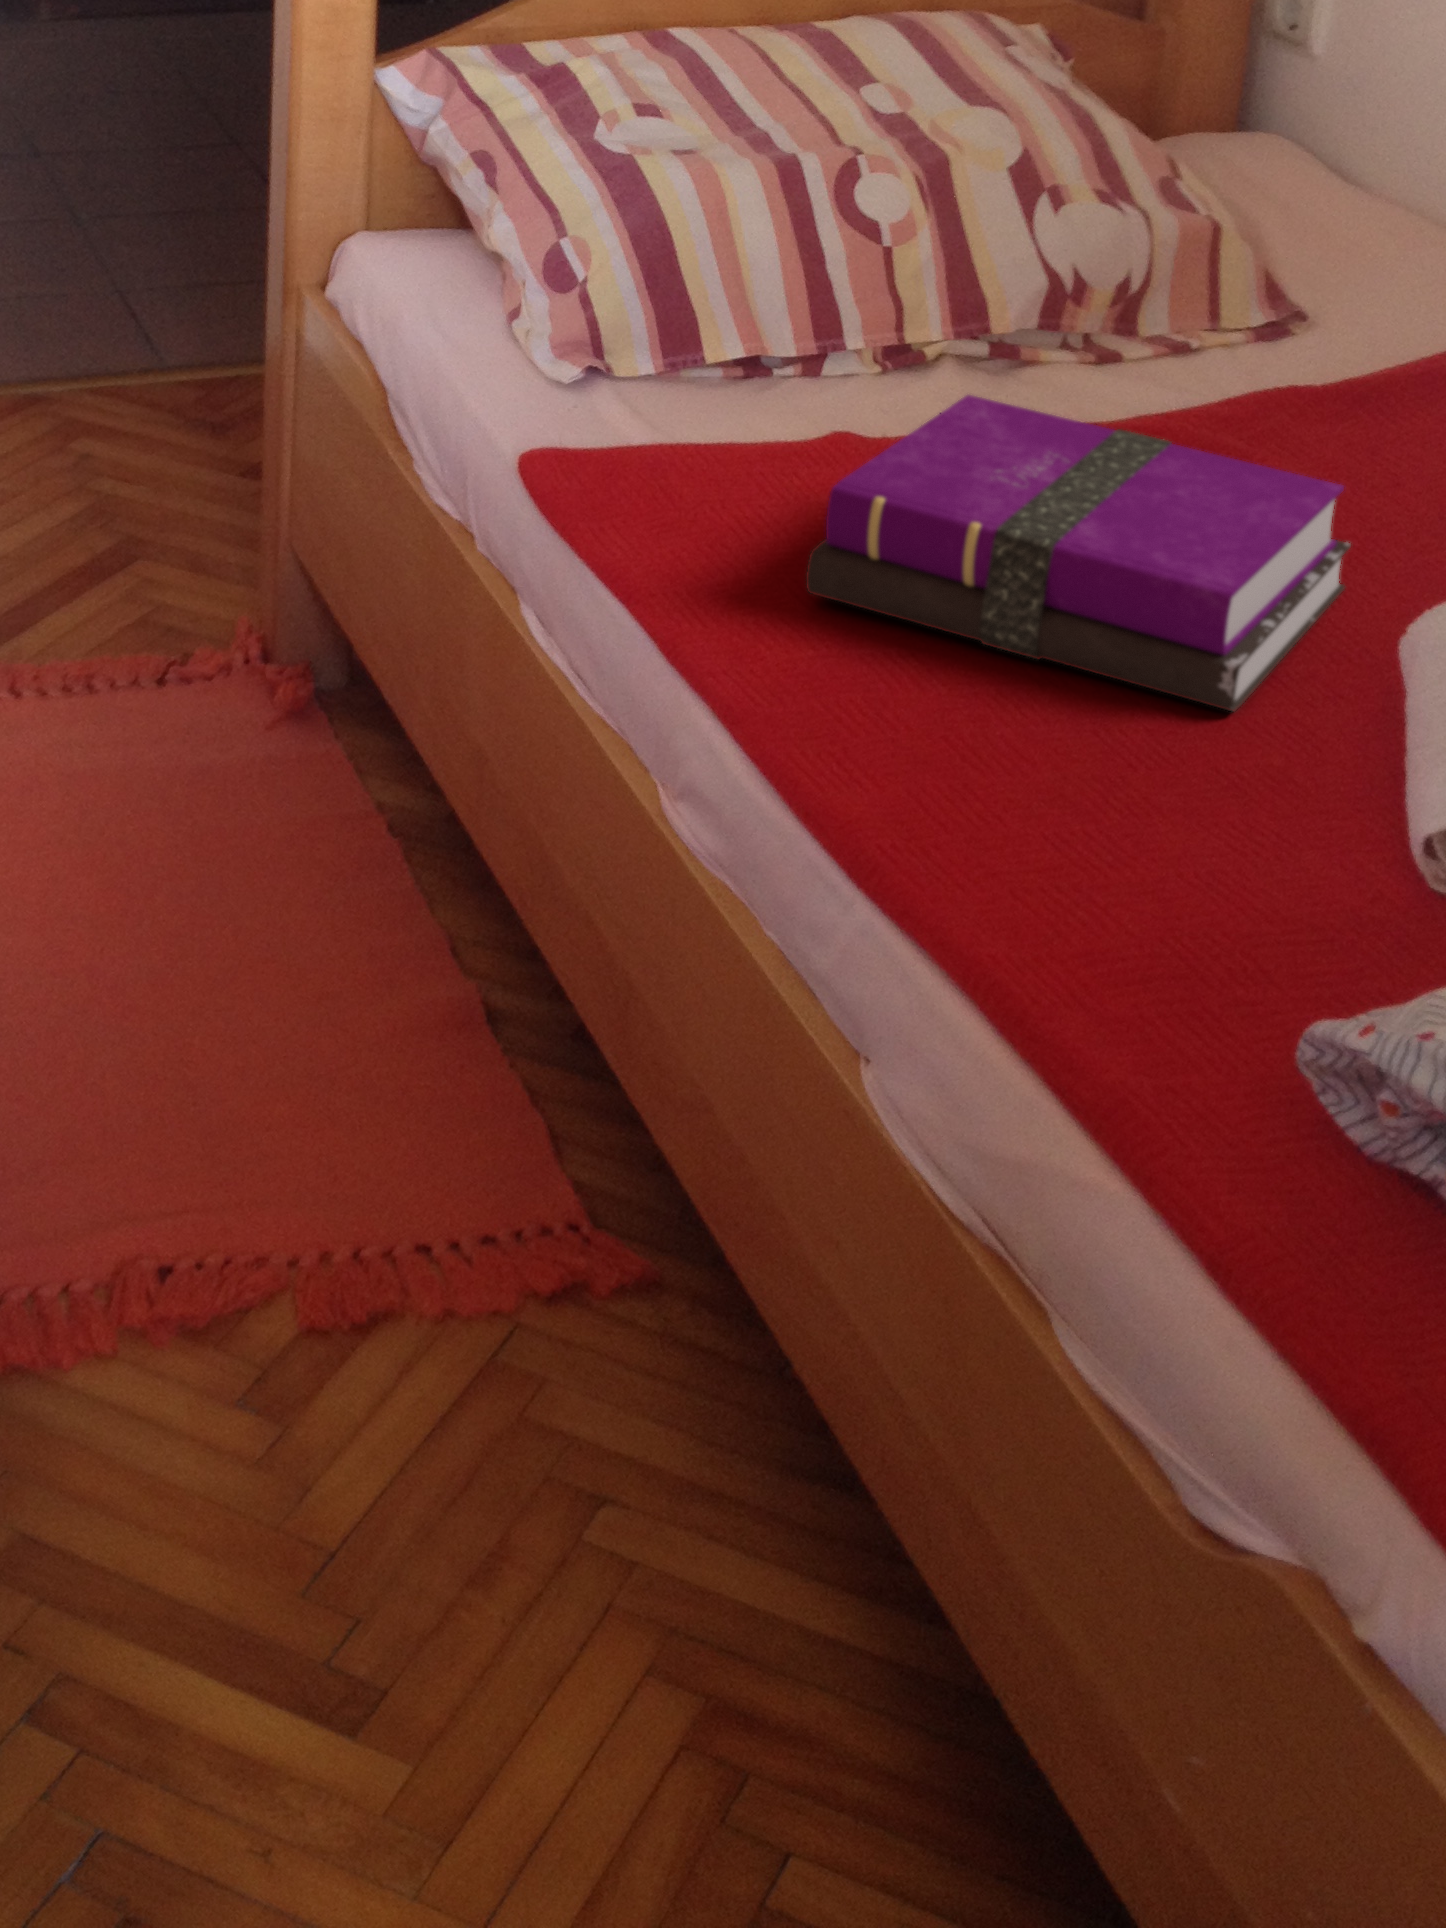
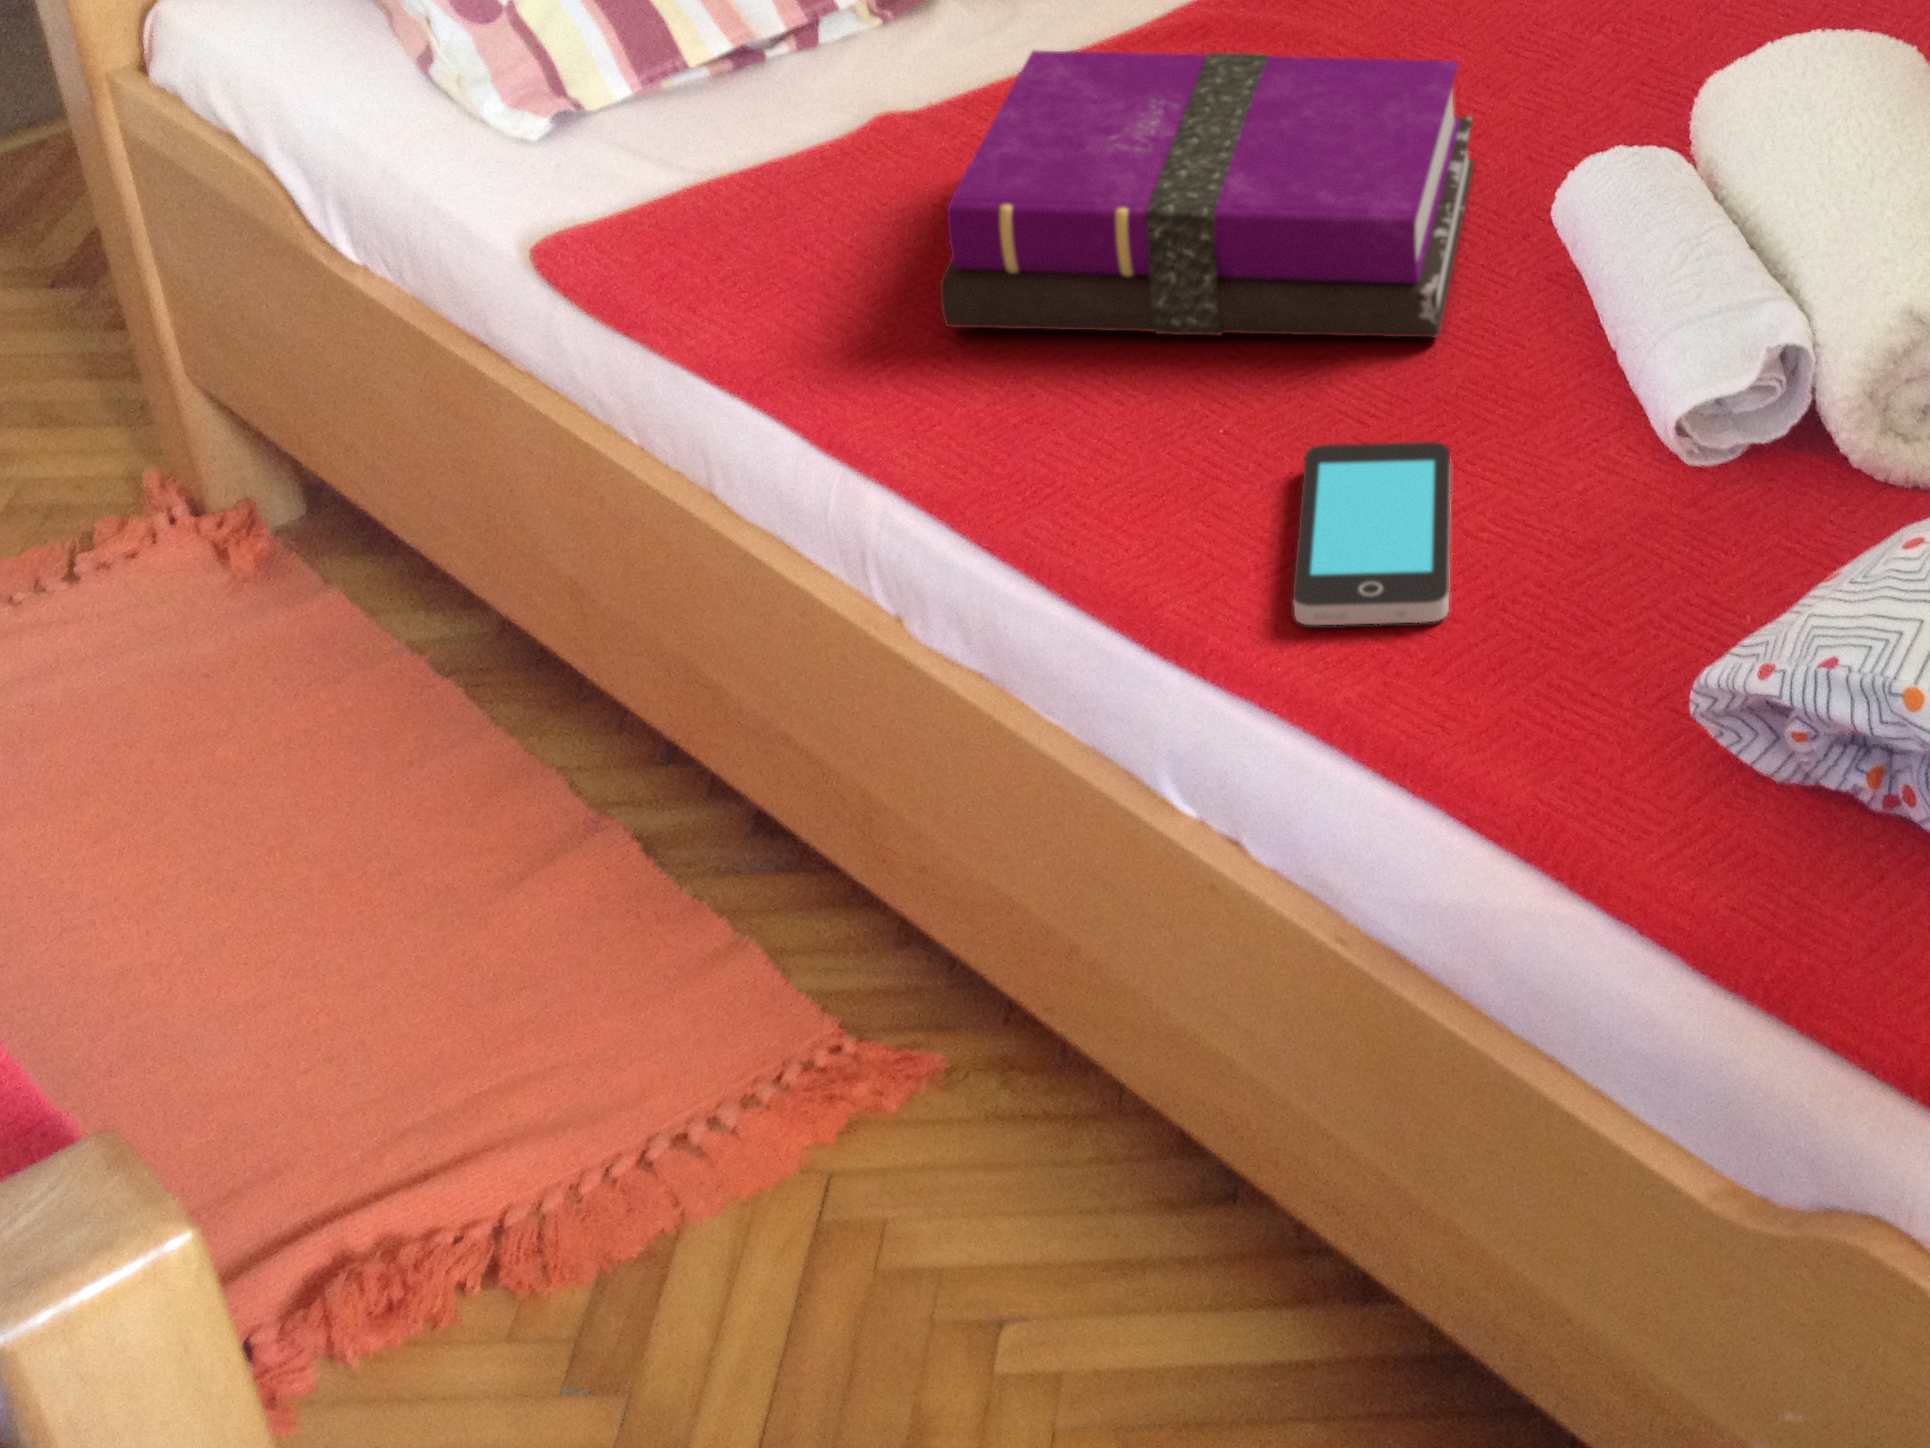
smartphone: none [984,761,1192,927] -> present [1293,442,1451,625]

